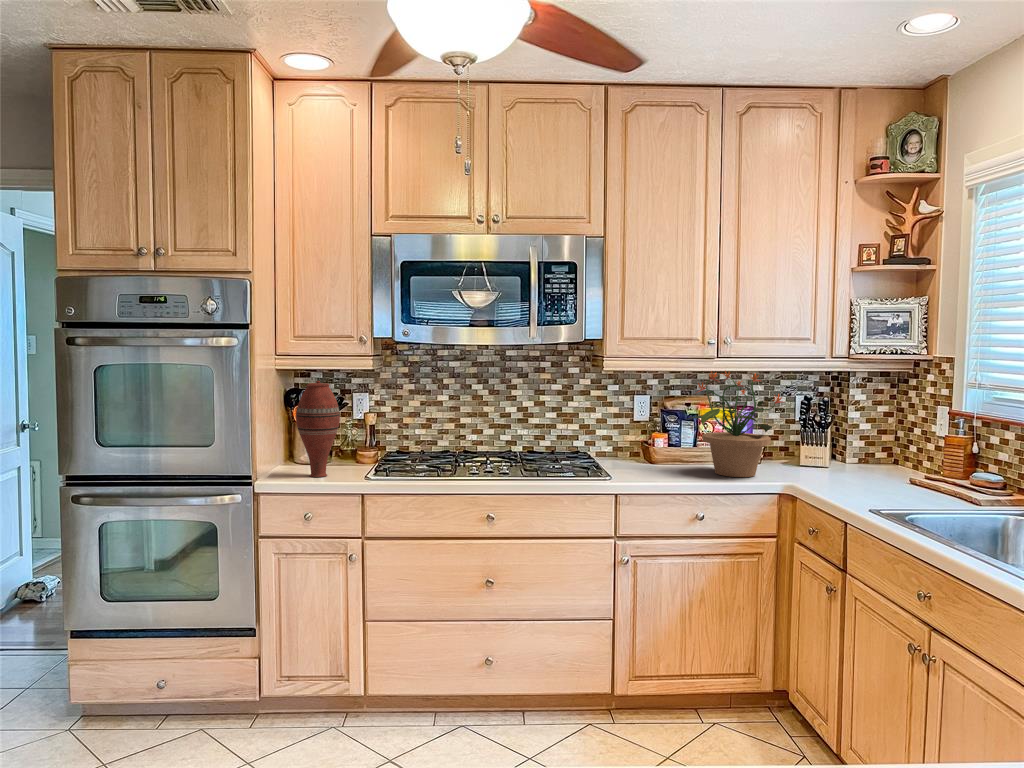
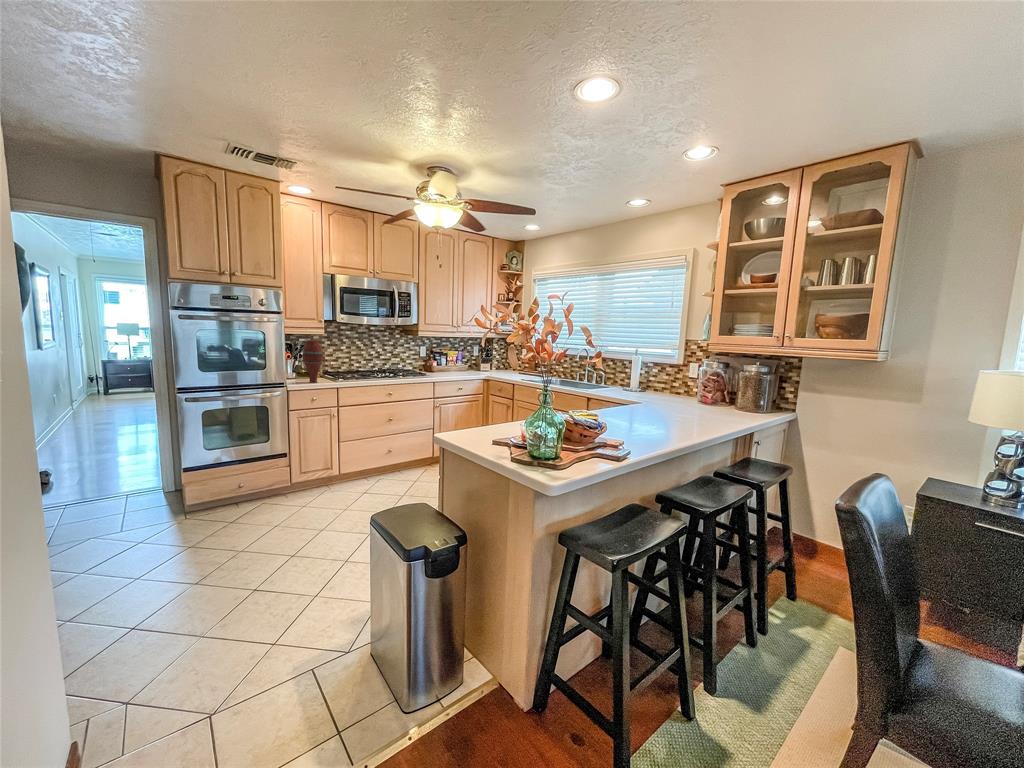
potted plant: present [688,371,783,477] -> none [448,337,483,375]

